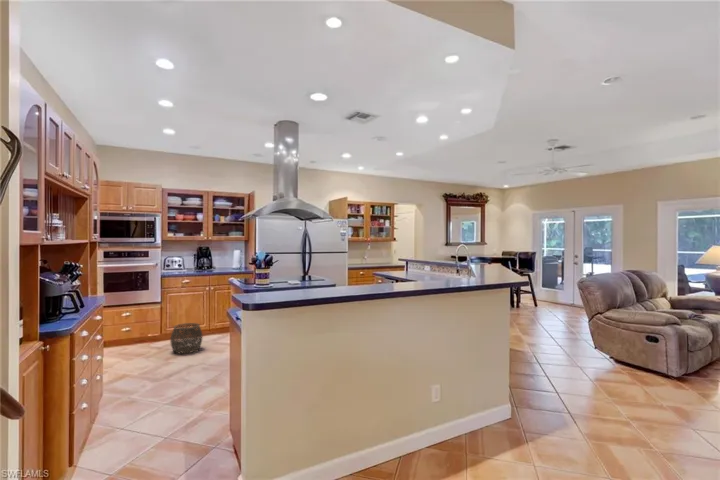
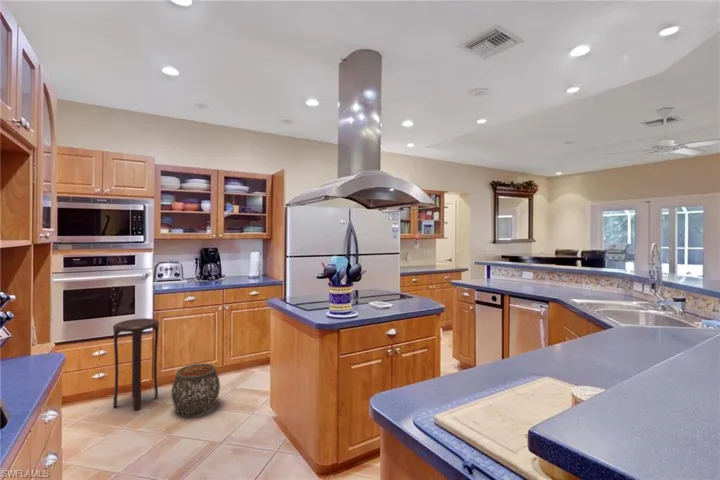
stool: none [134,293,164,351] -> present [113,318,159,410]

